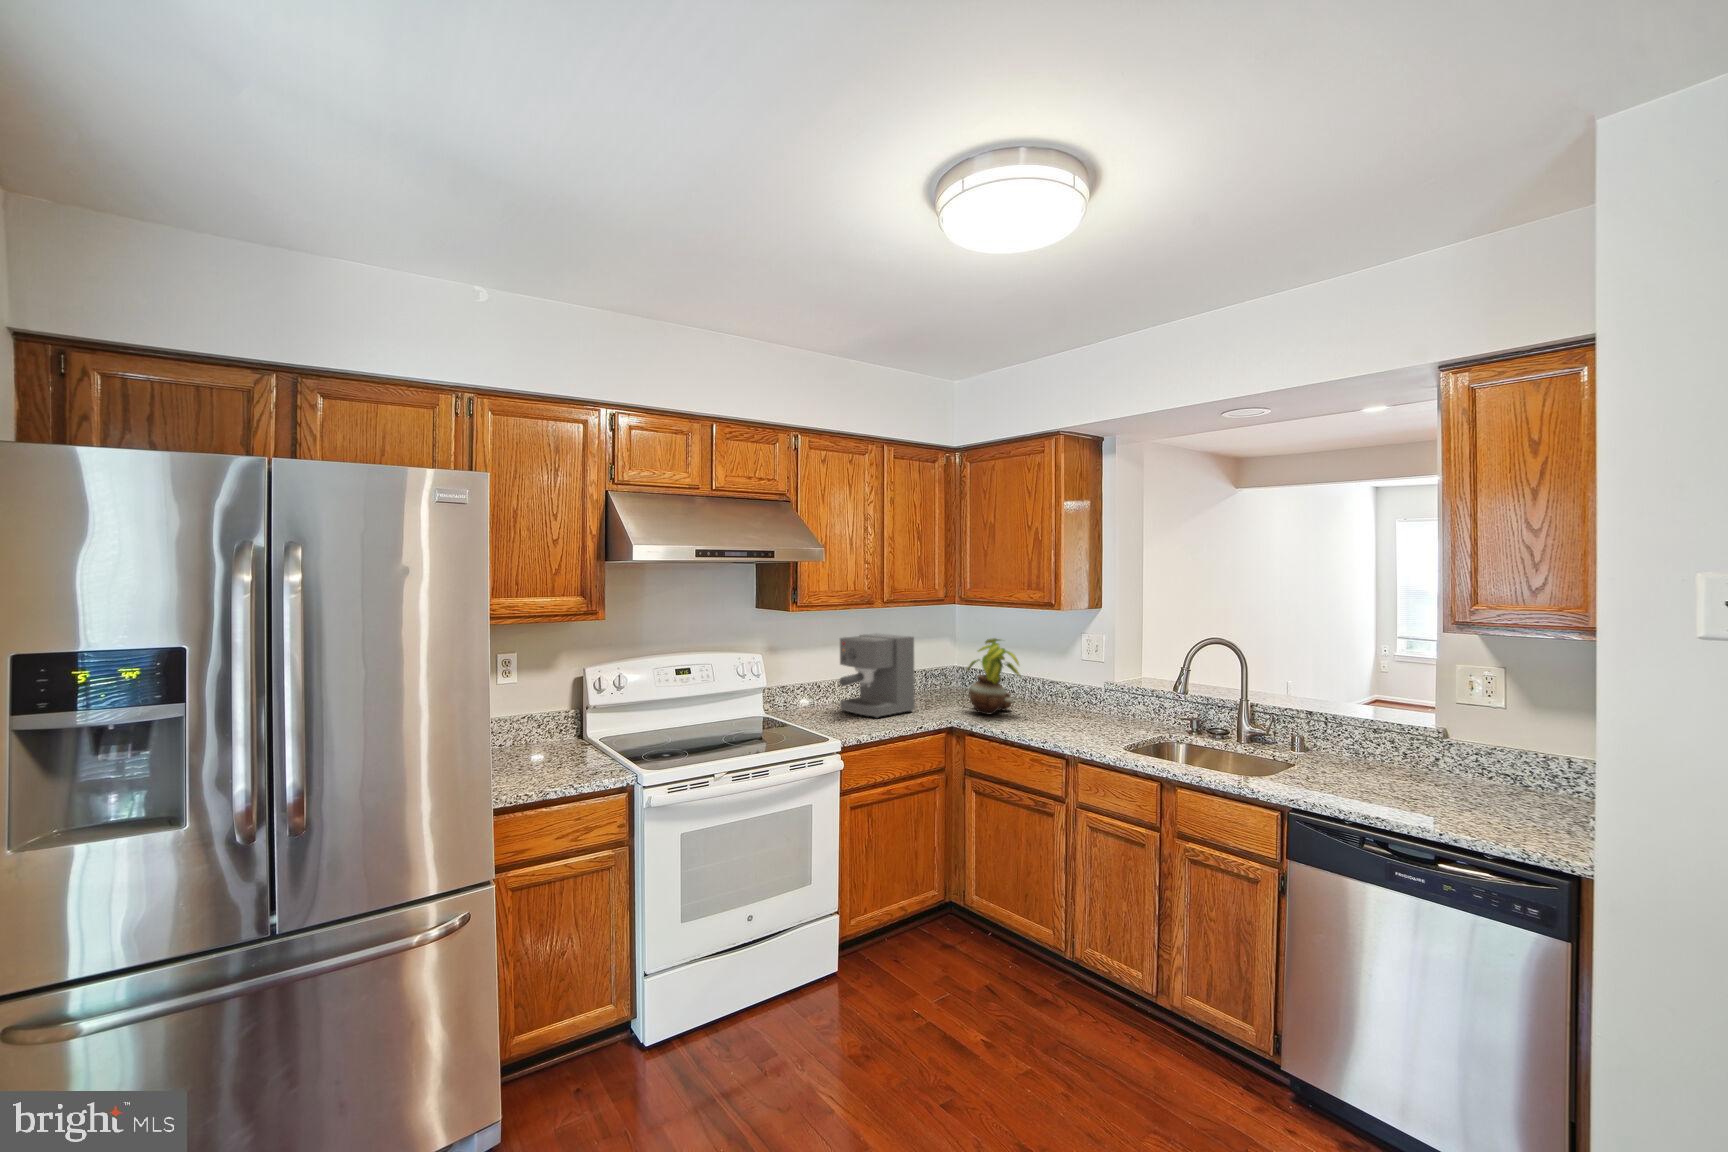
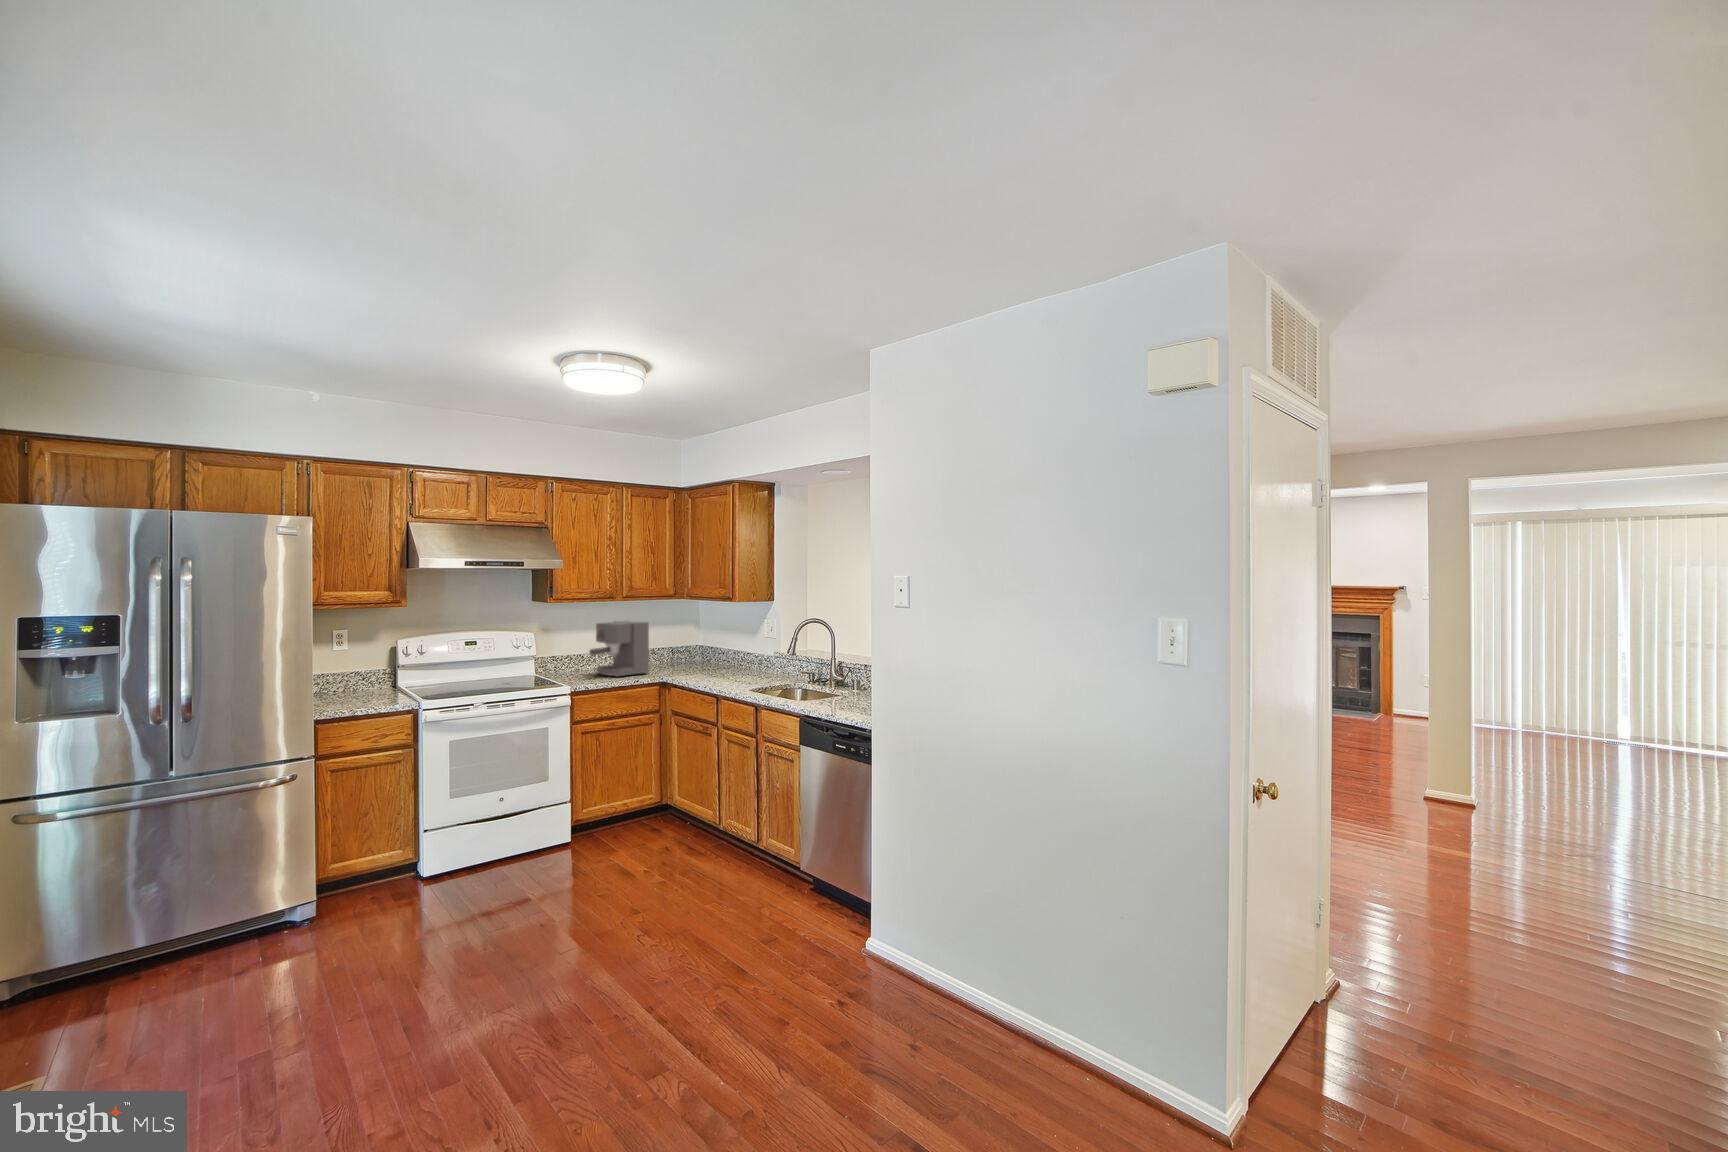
potted plant: present [967,638,1020,714] -> none [685,623,719,674]

